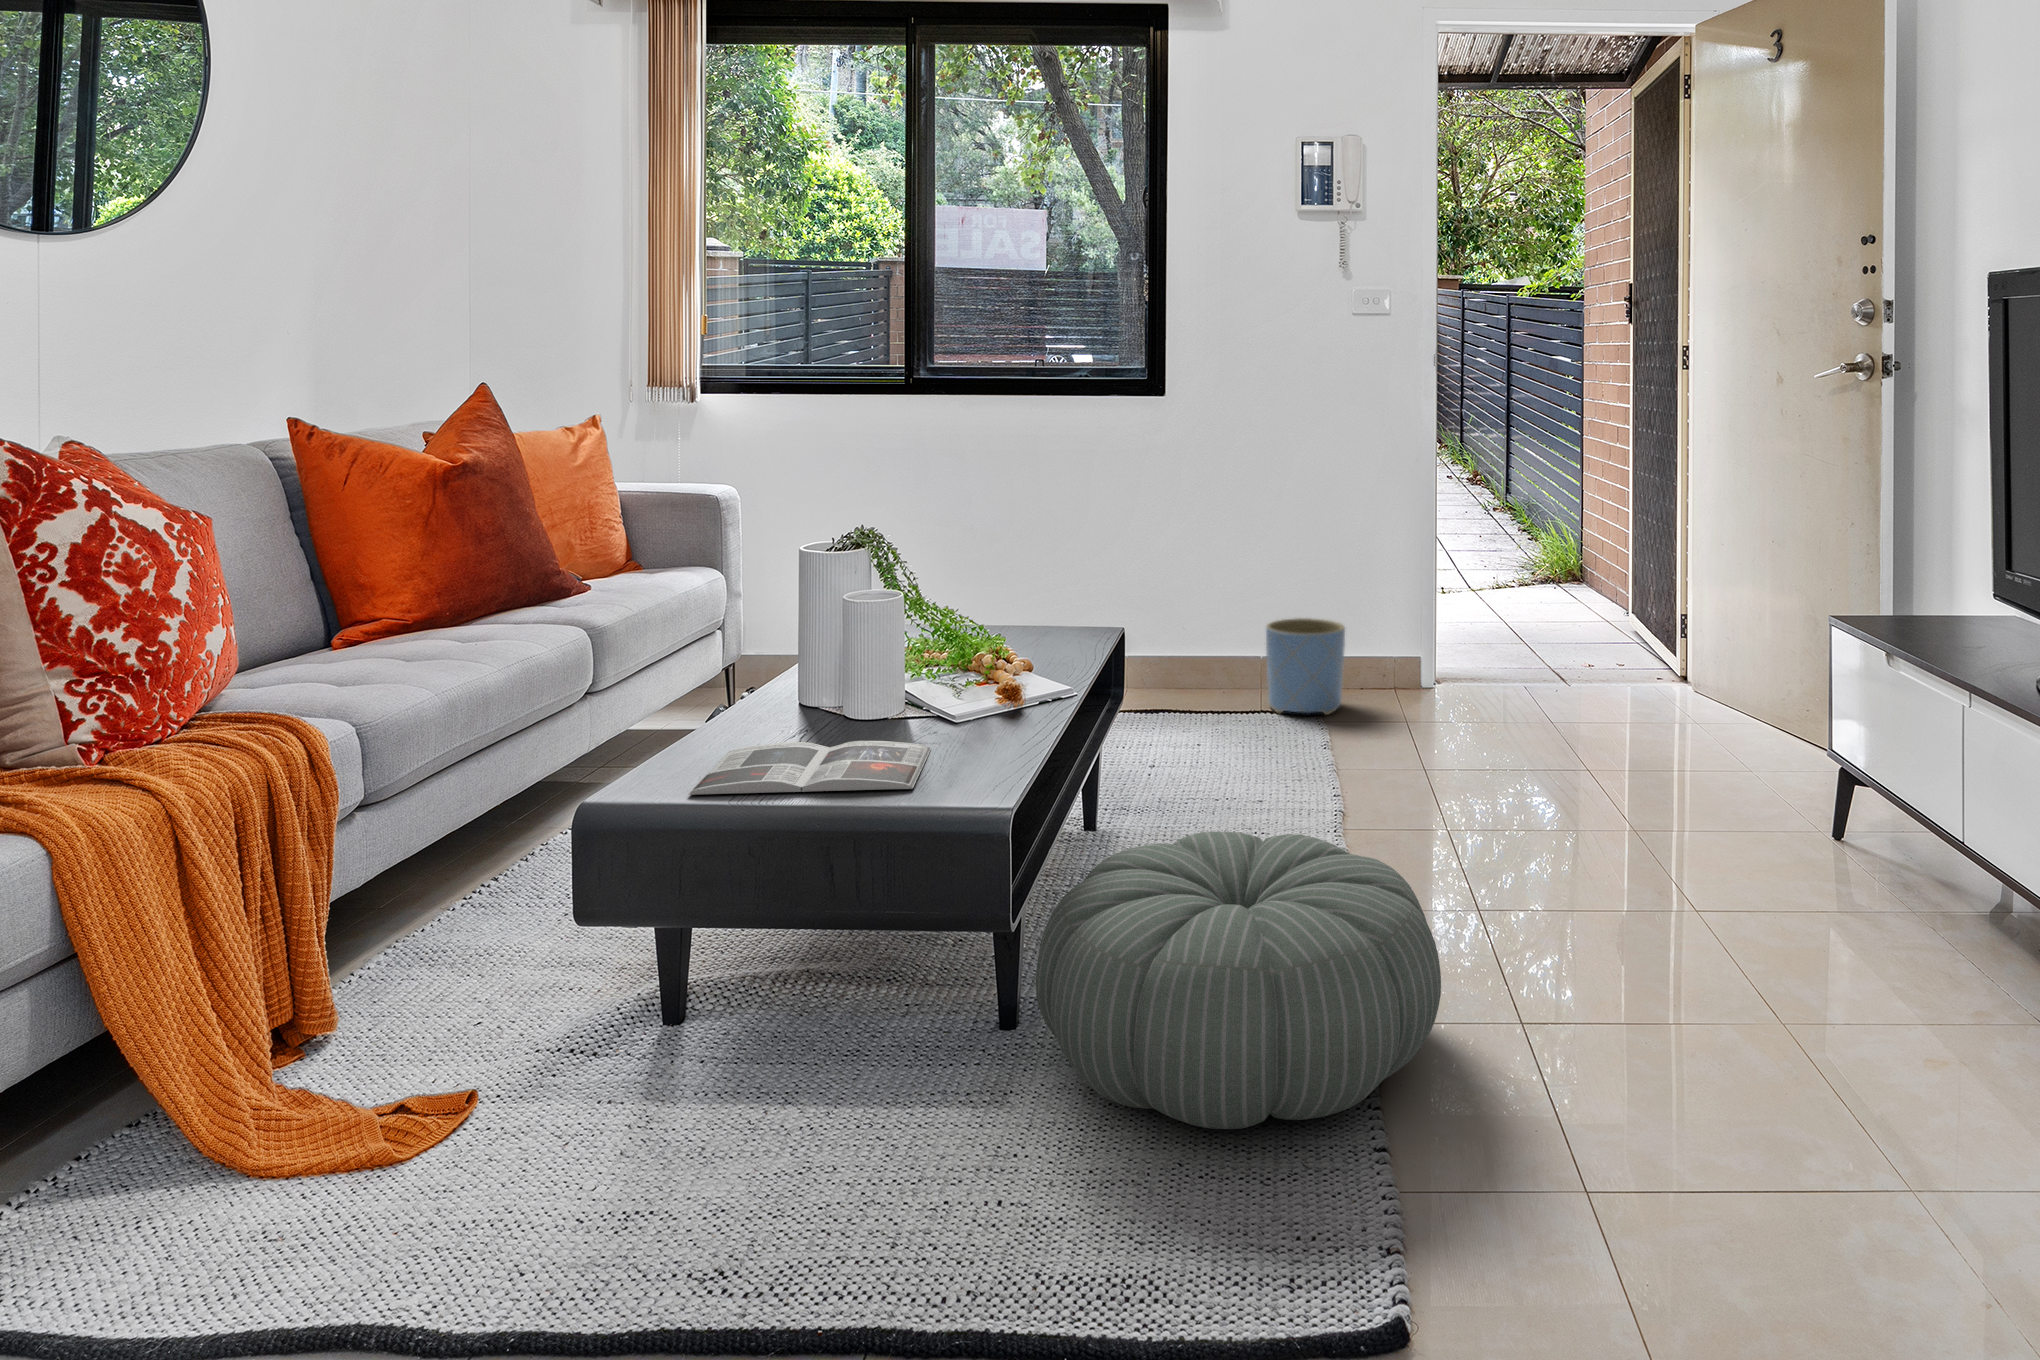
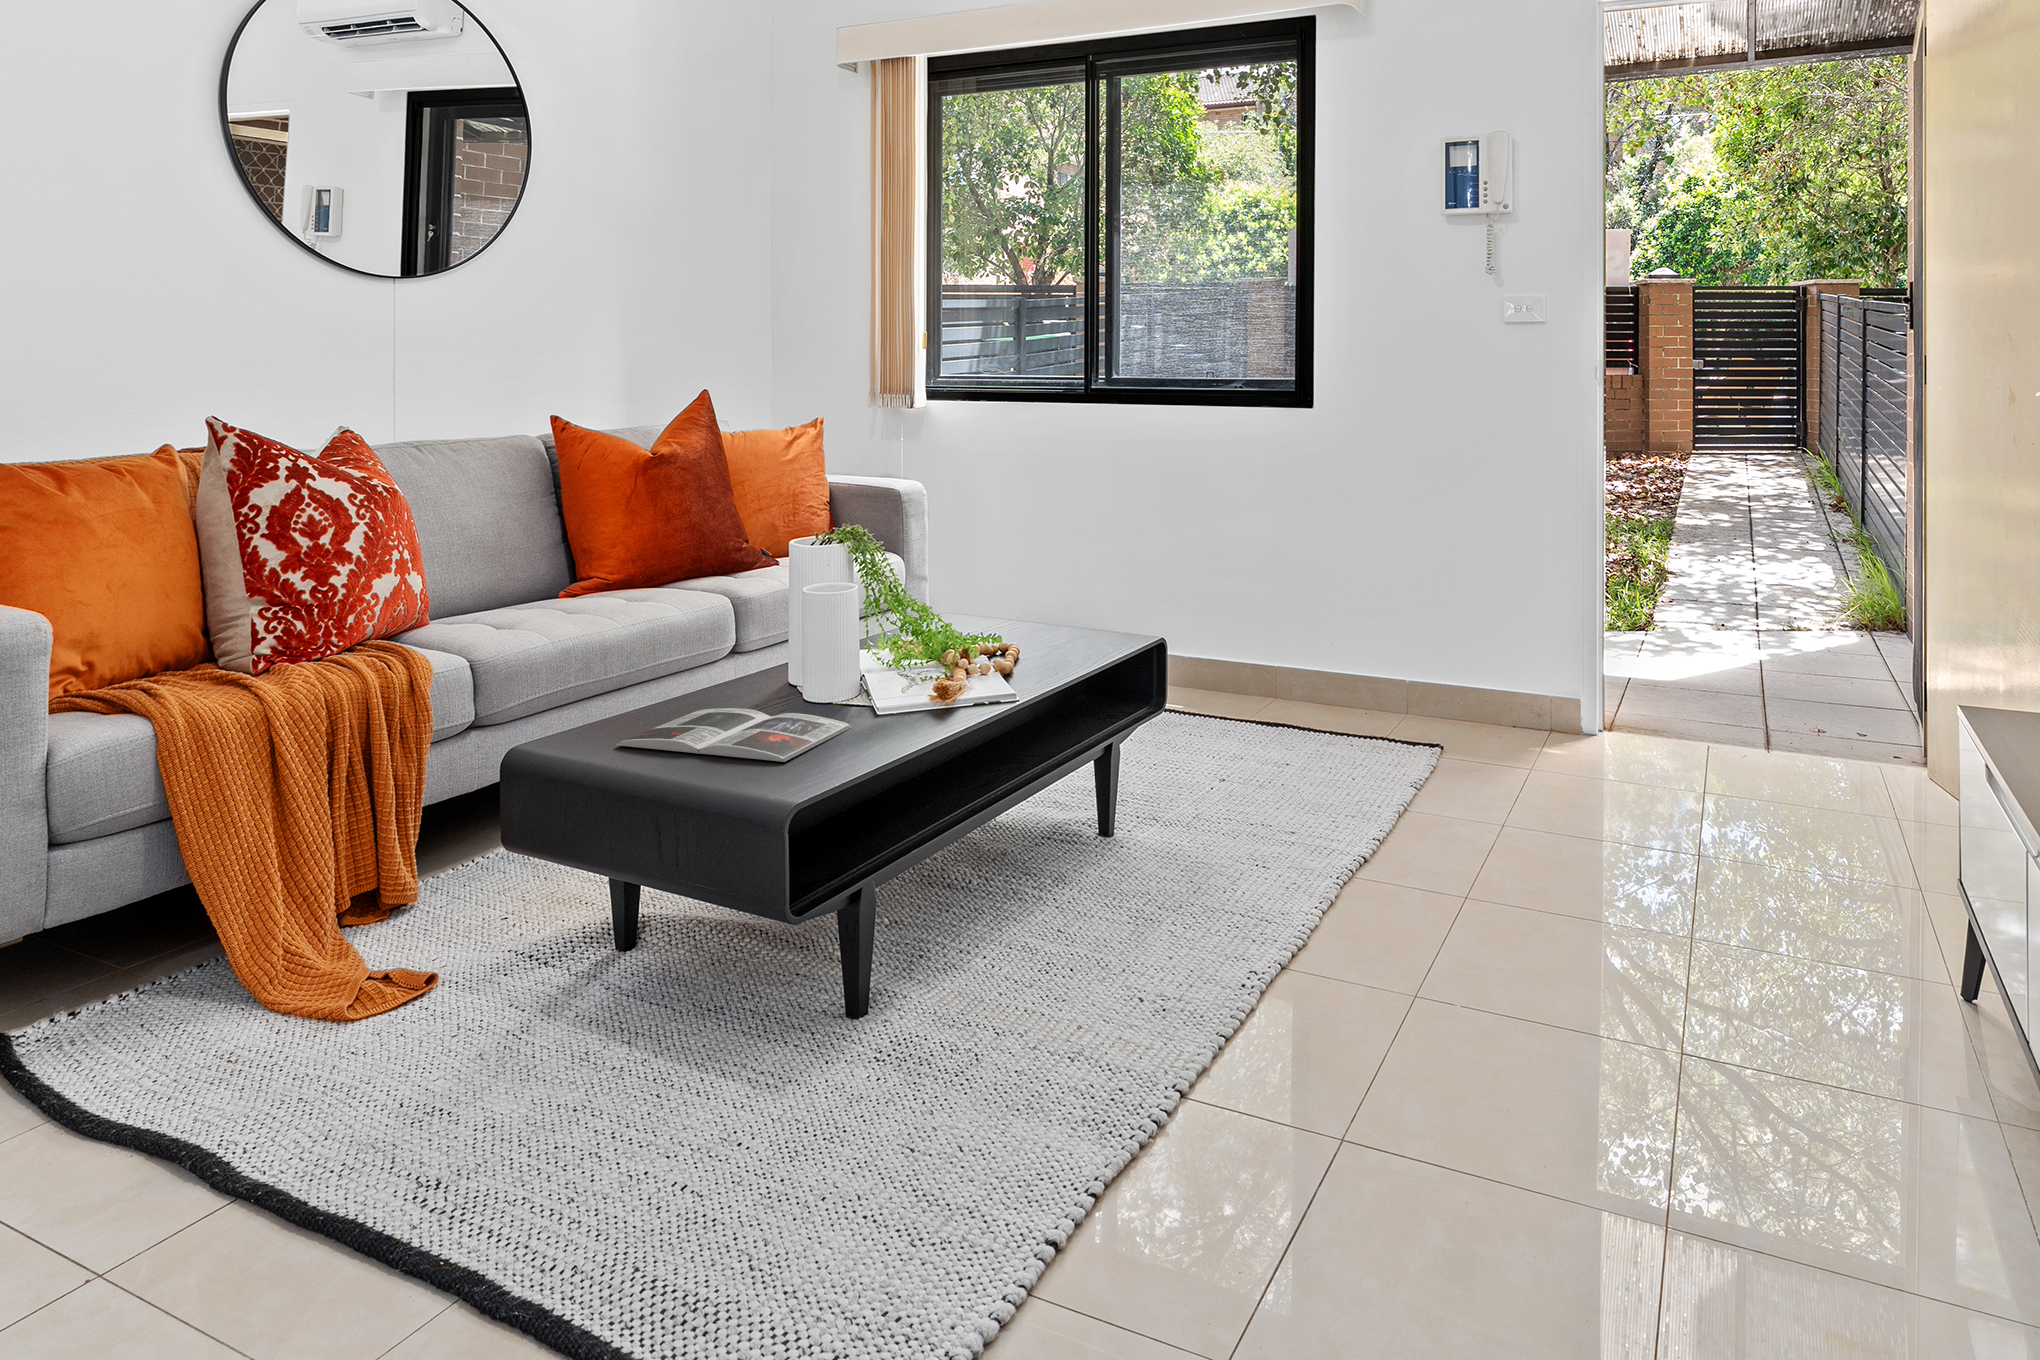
planter: present [1266,618,1345,715] -> none [1394,634,1478,737]
pouf: present [1036,832,1441,1129] -> none [849,840,1269,1156]

